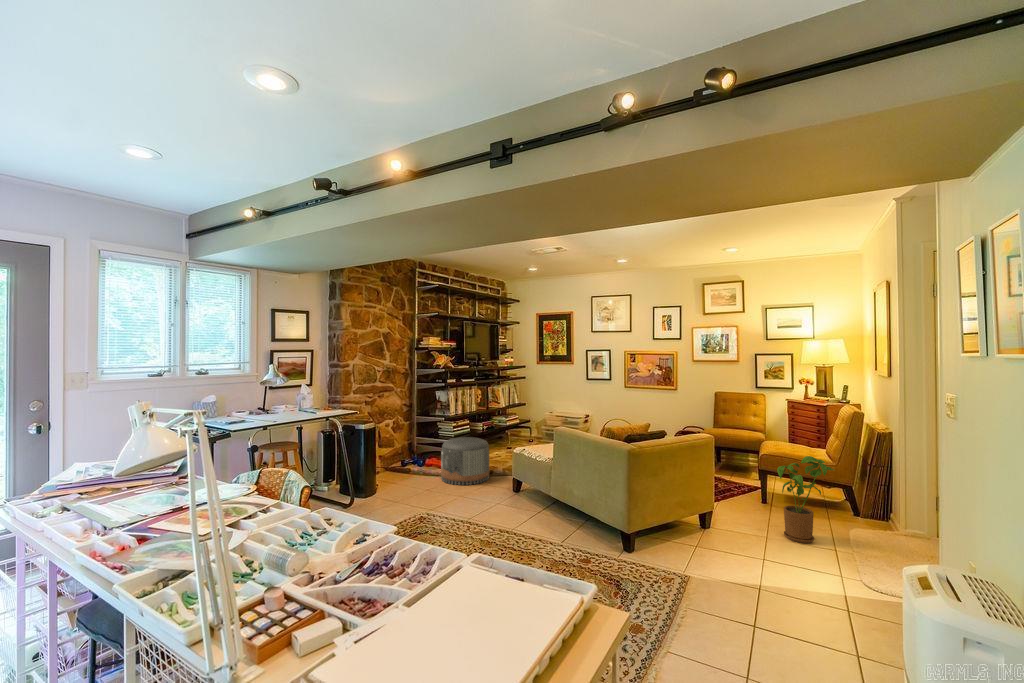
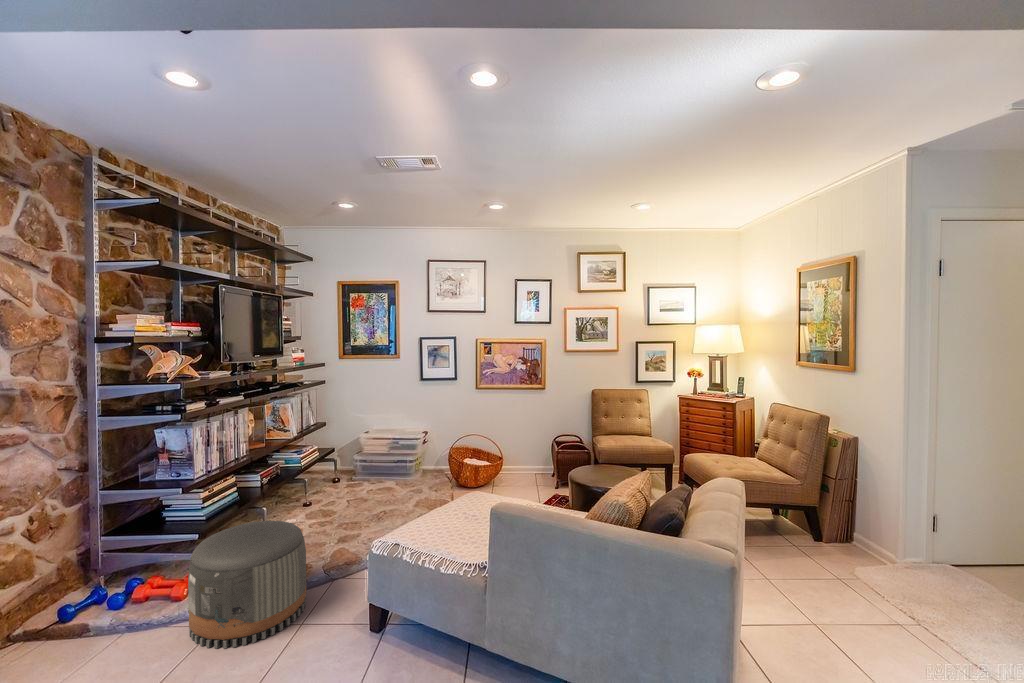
house plant: present [777,456,834,543] -> none [790,487,868,609]

